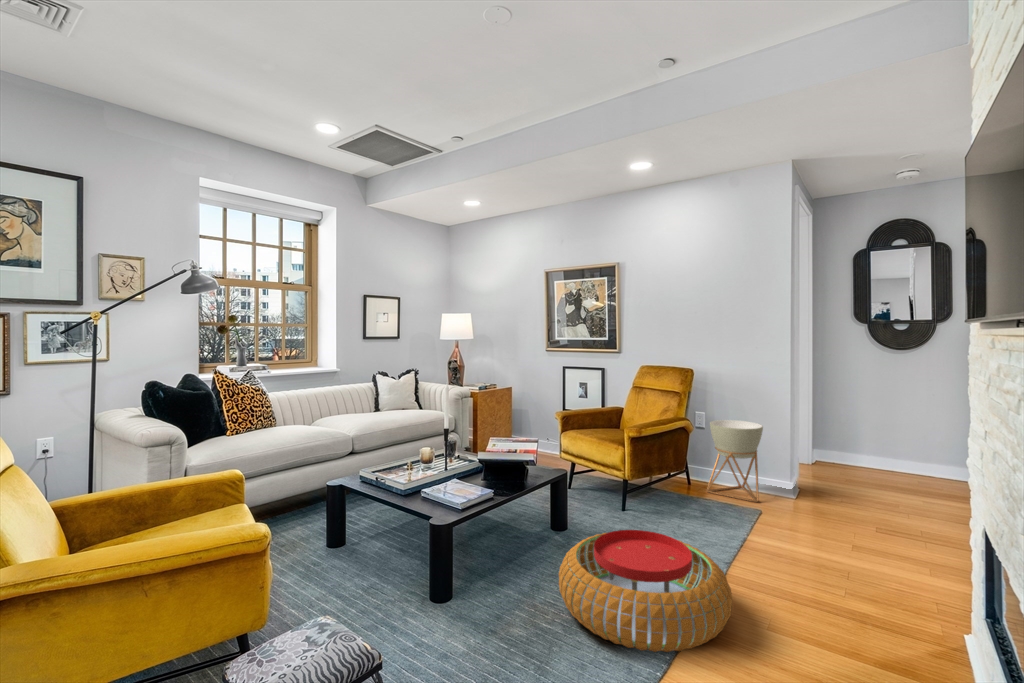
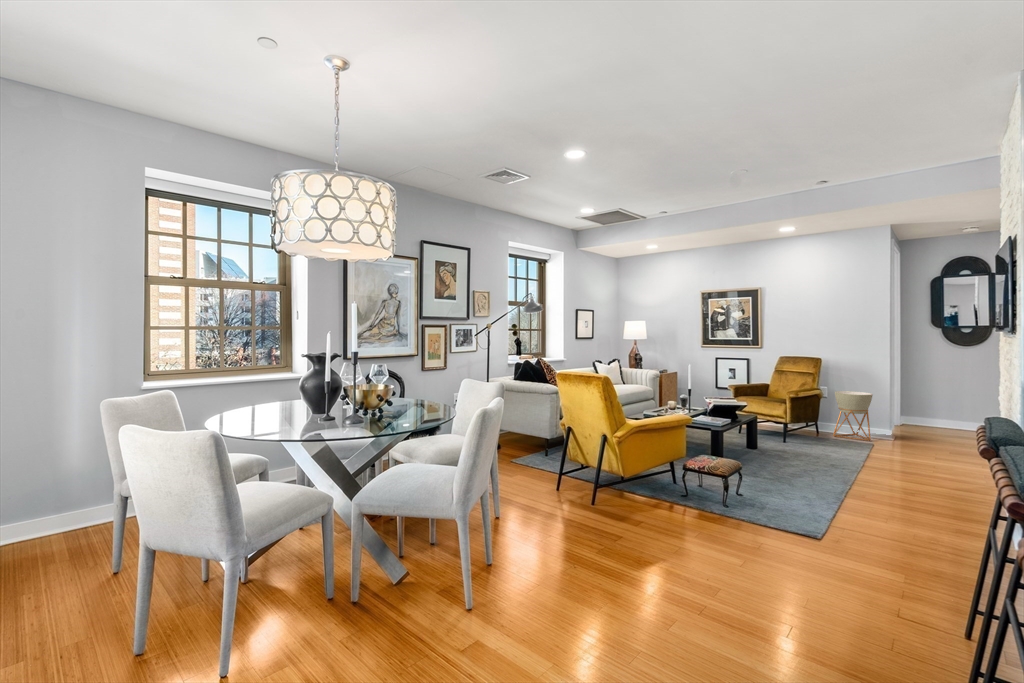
pouf: present [559,530,732,652] -> none [780,438,879,483]

